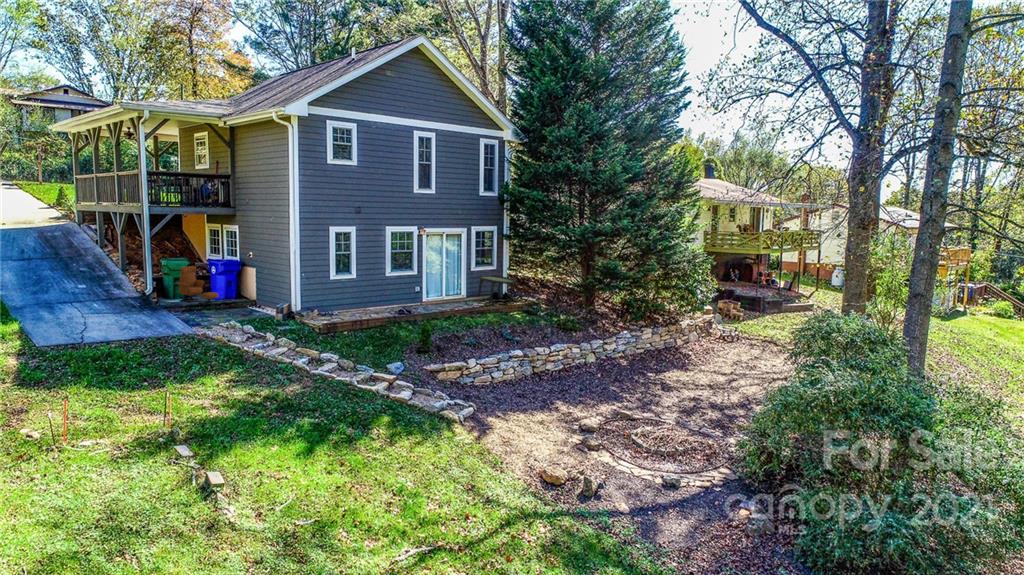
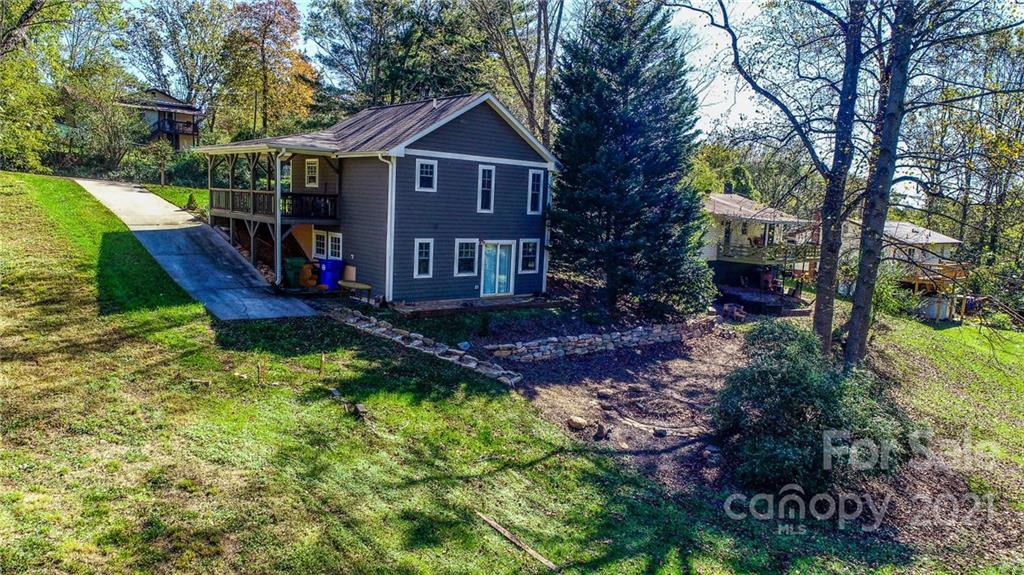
round table: present [478,275,516,303] -> present [338,280,374,307]

